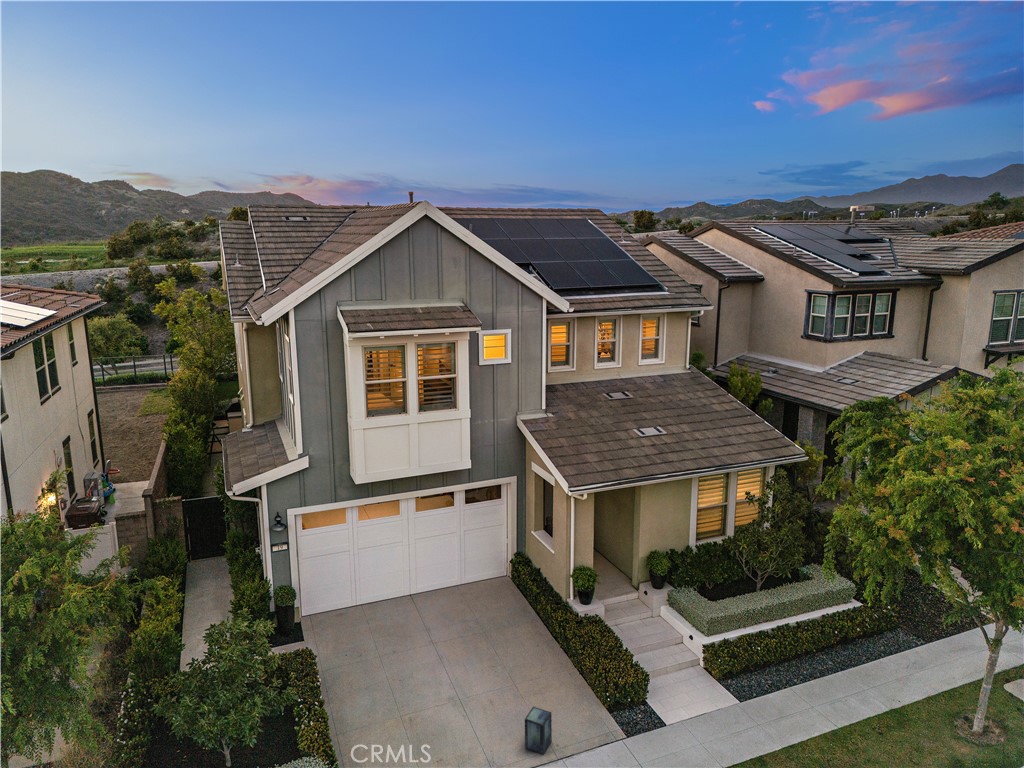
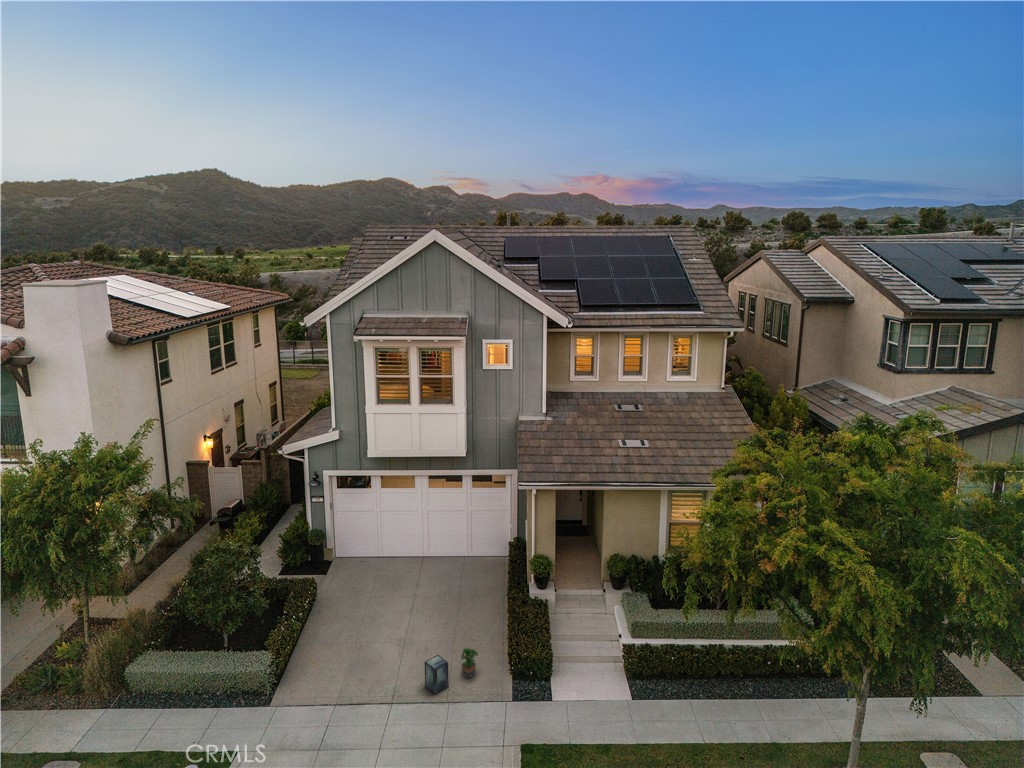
potted tree: none [553,689,574,725] -> present [461,648,478,678]

